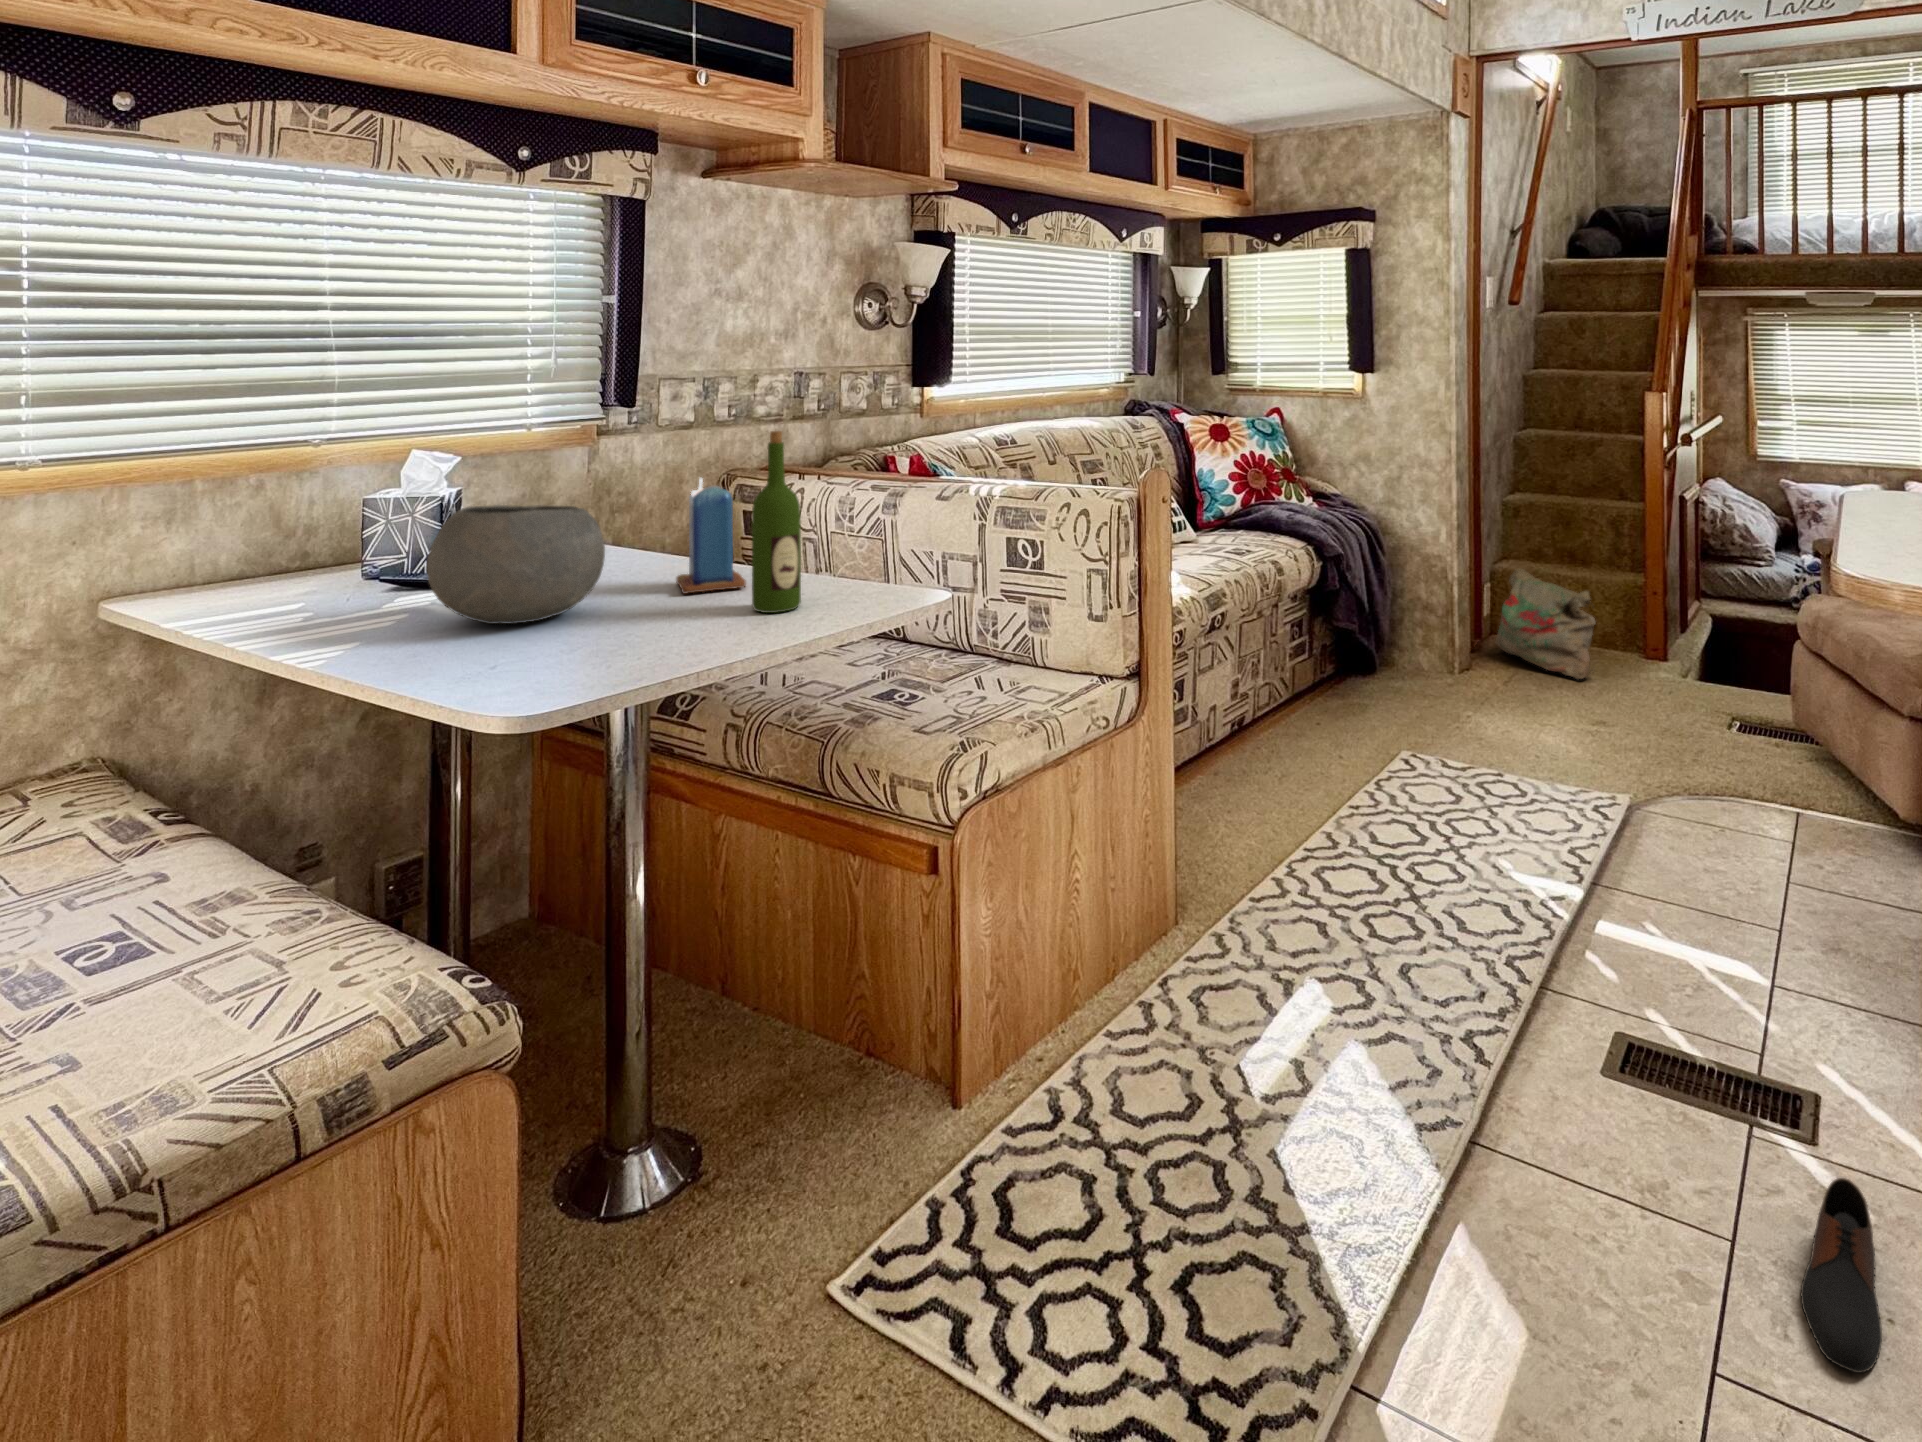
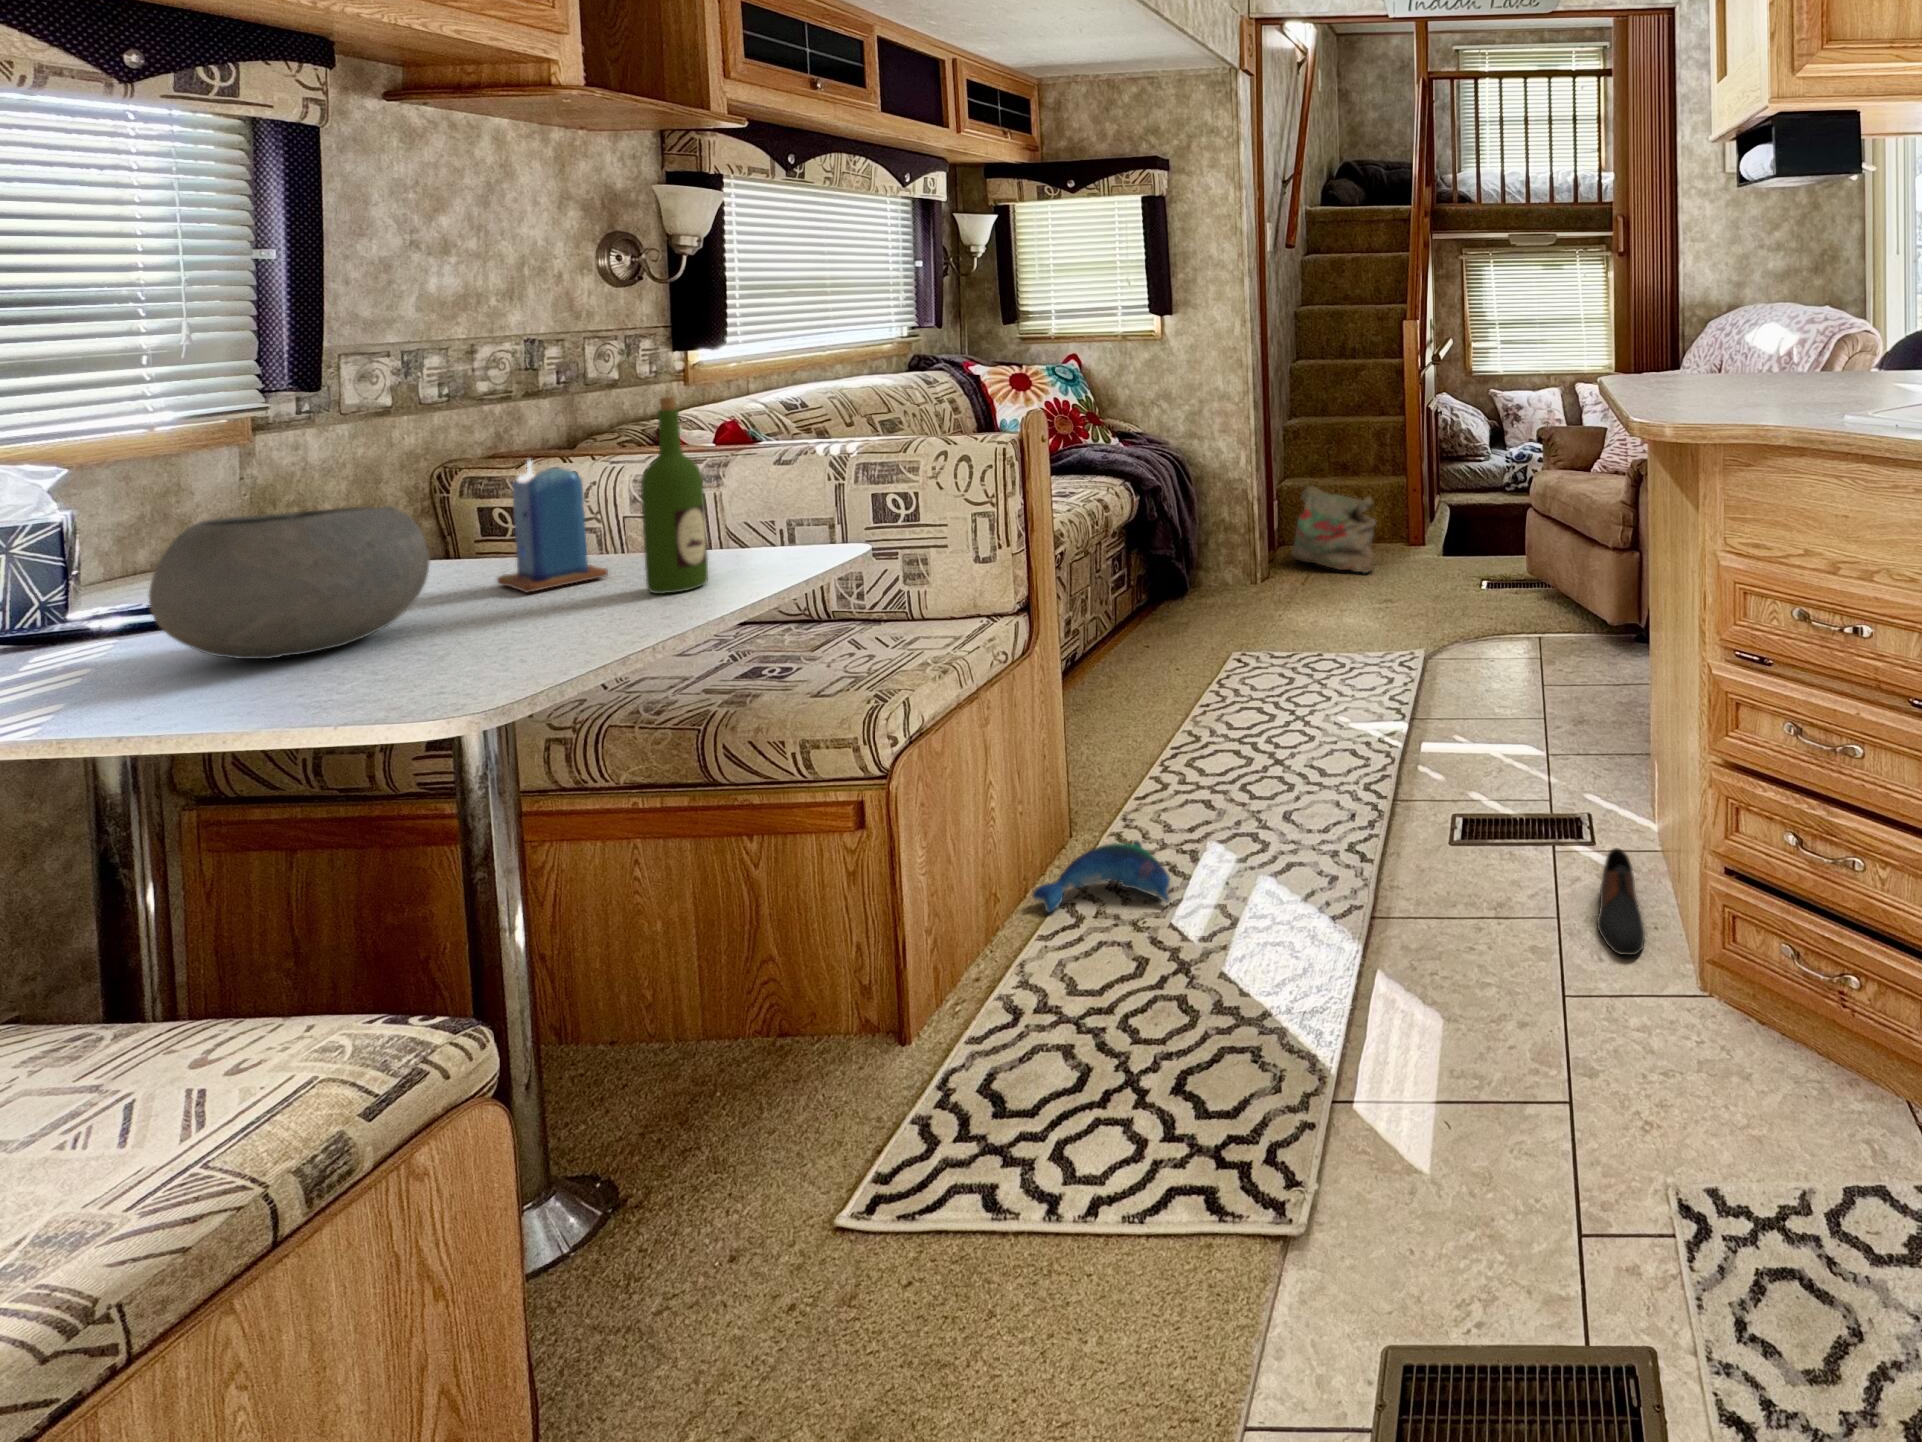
plush toy: none [1114,945,1251,1035] -> present [1032,840,1170,912]

